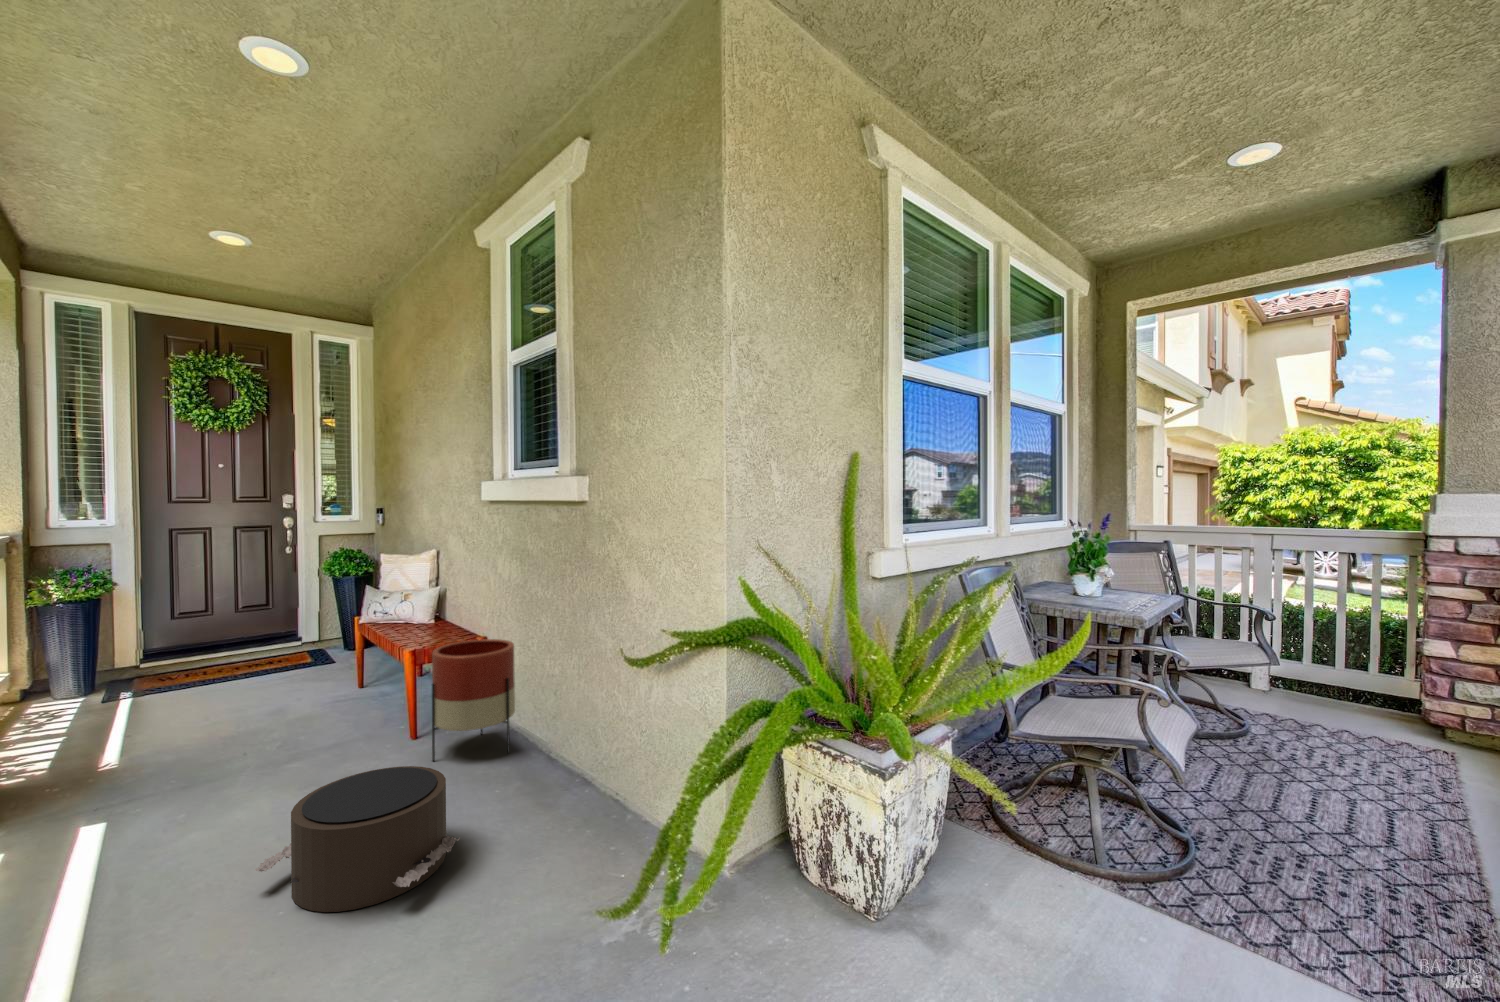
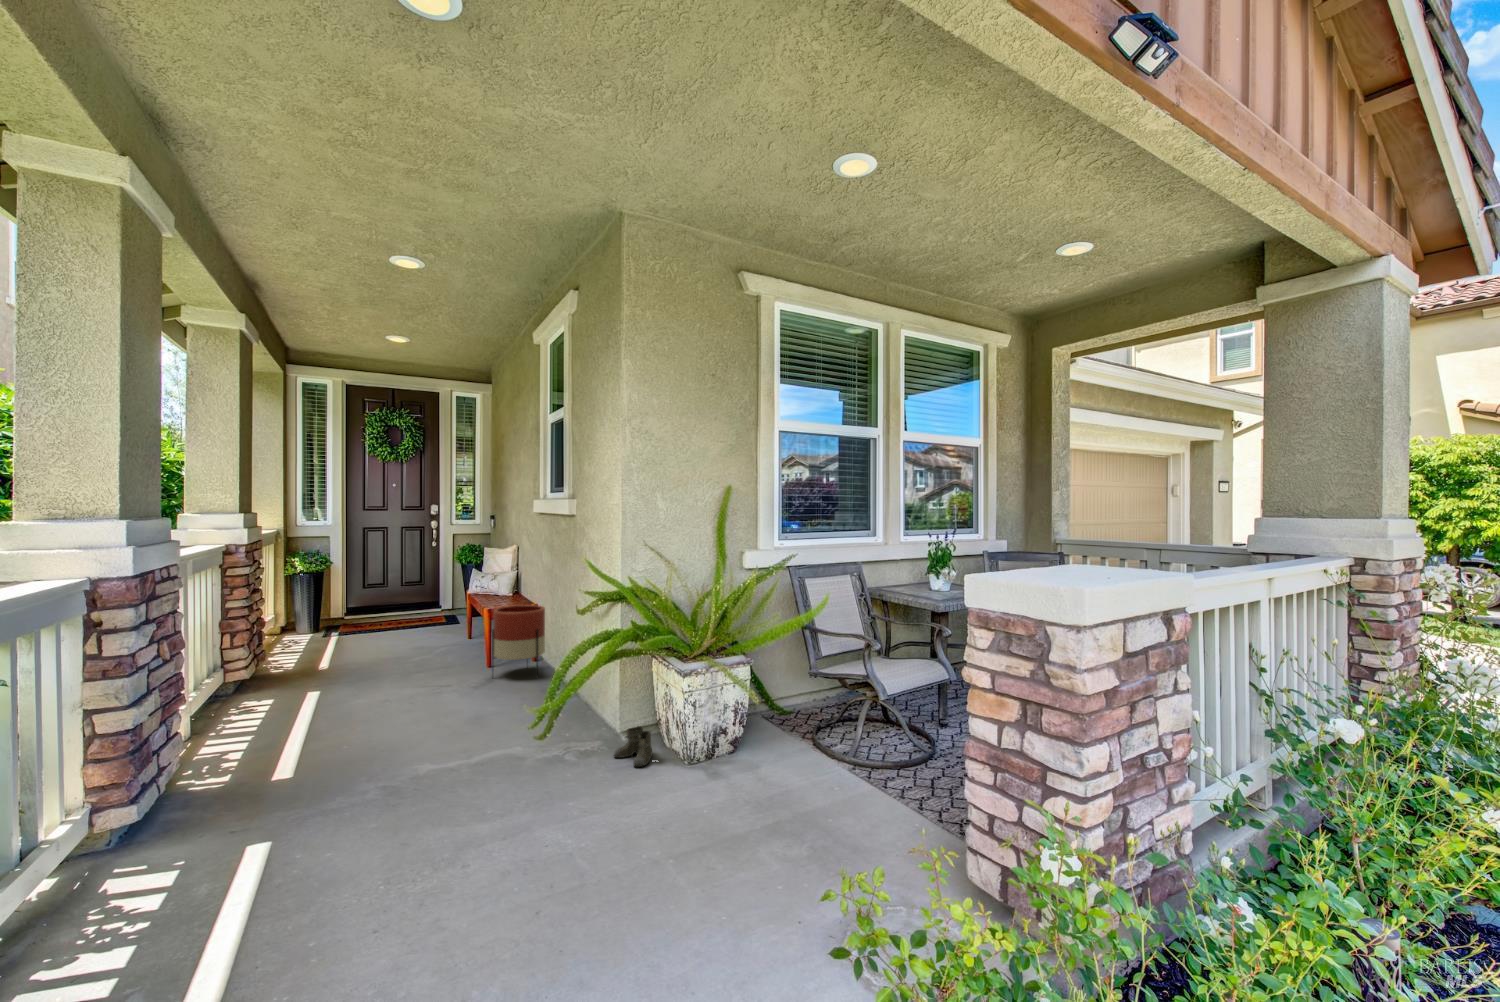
pouf: present [255,766,460,912] -> none [382,669,484,732]
boots: none [747,858,835,947] -> present [614,726,652,767]

